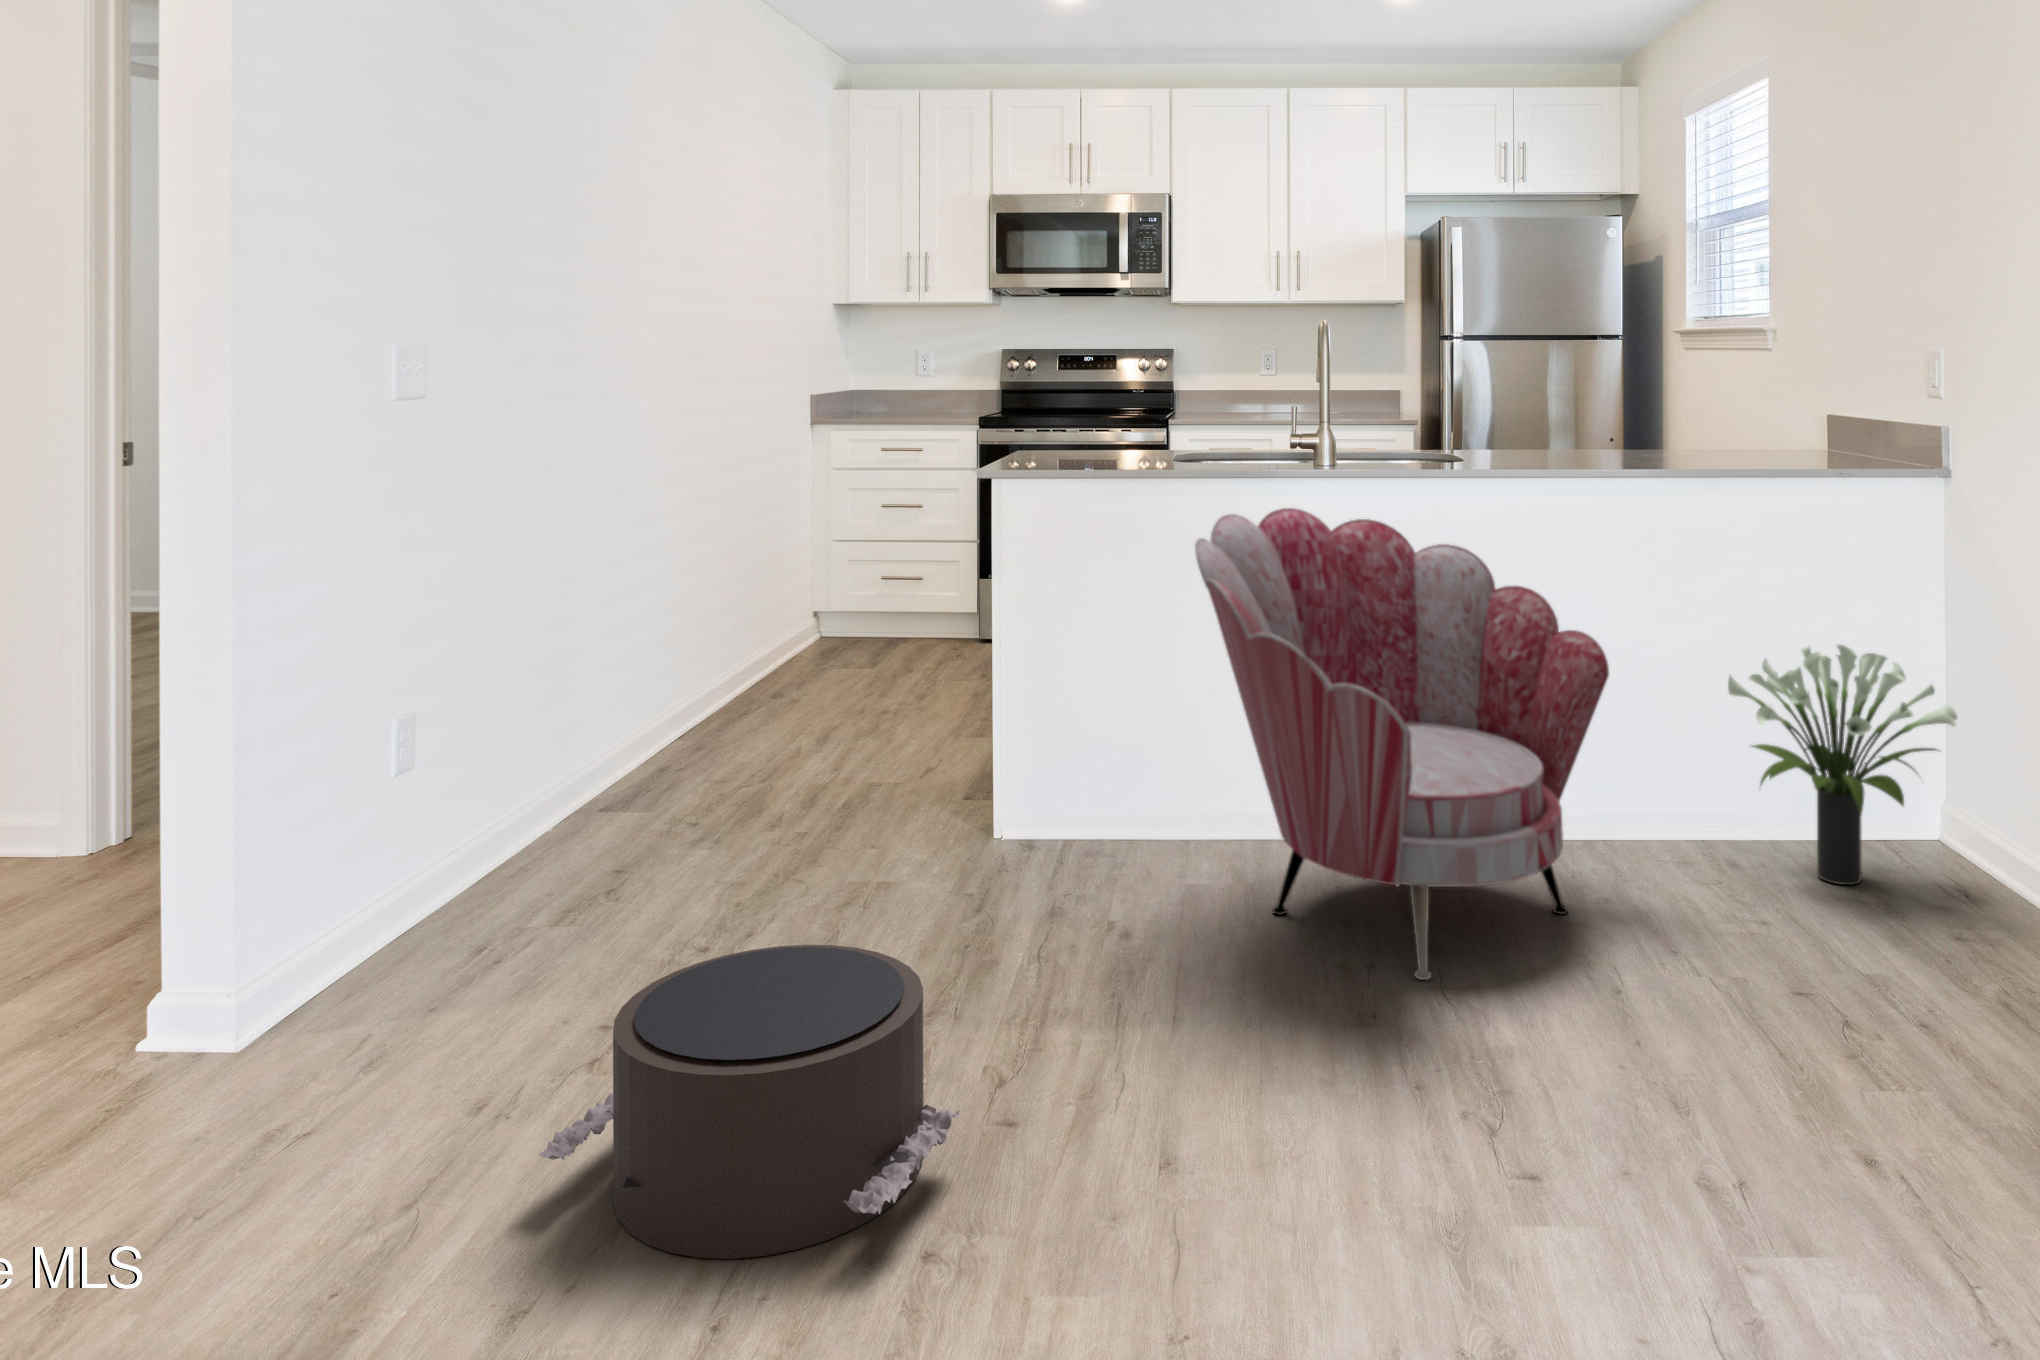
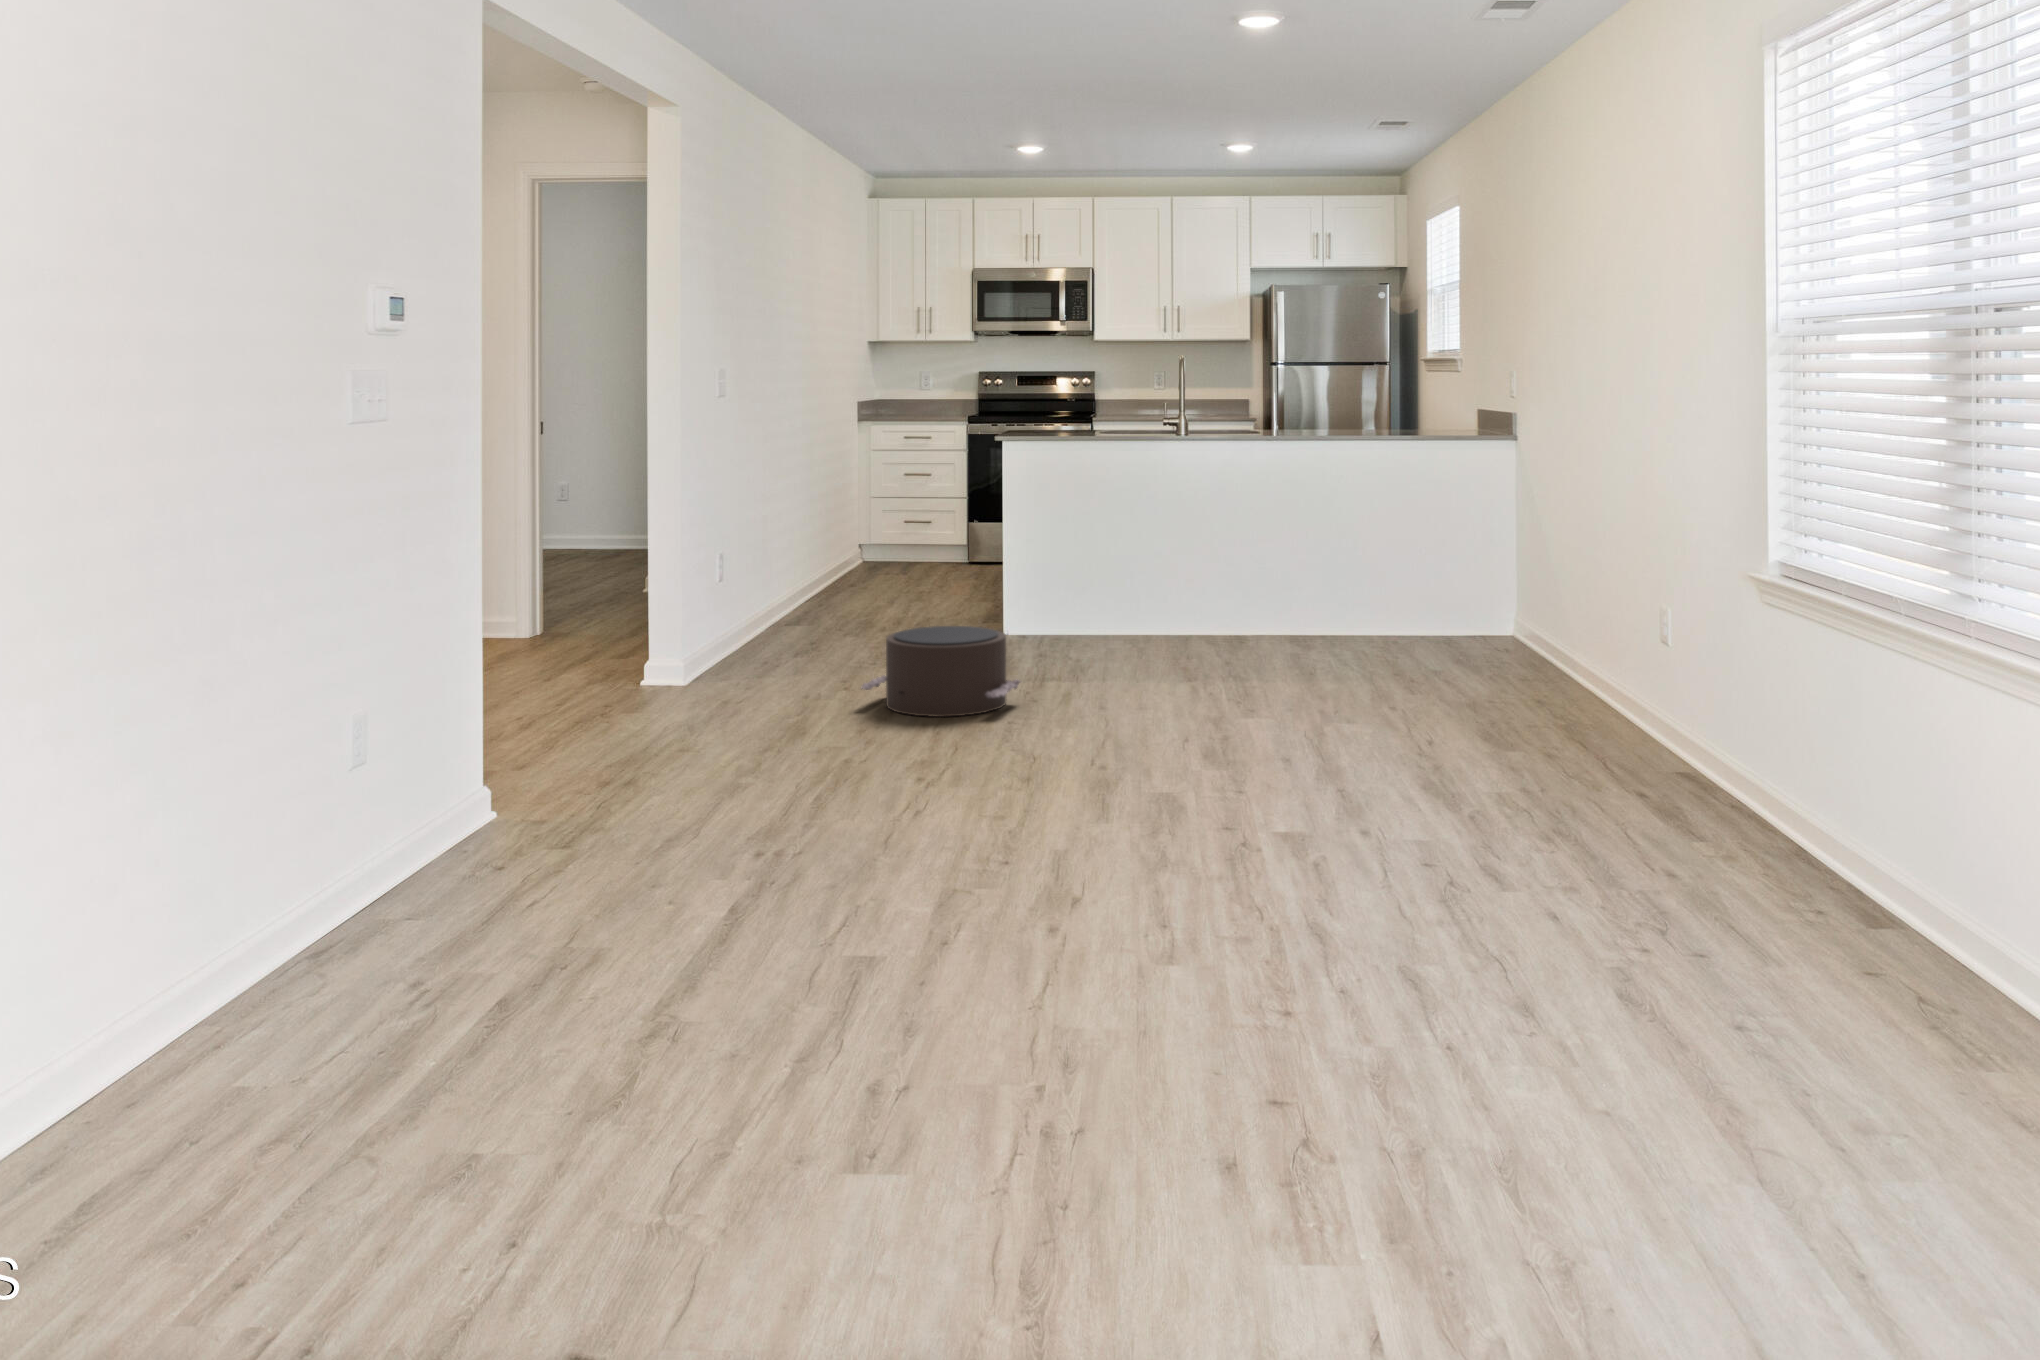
armchair: present [1195,508,1609,980] -> none [1114,455,1323,668]
potted plant: present [1728,645,1957,885] -> none [1392,523,1506,645]

